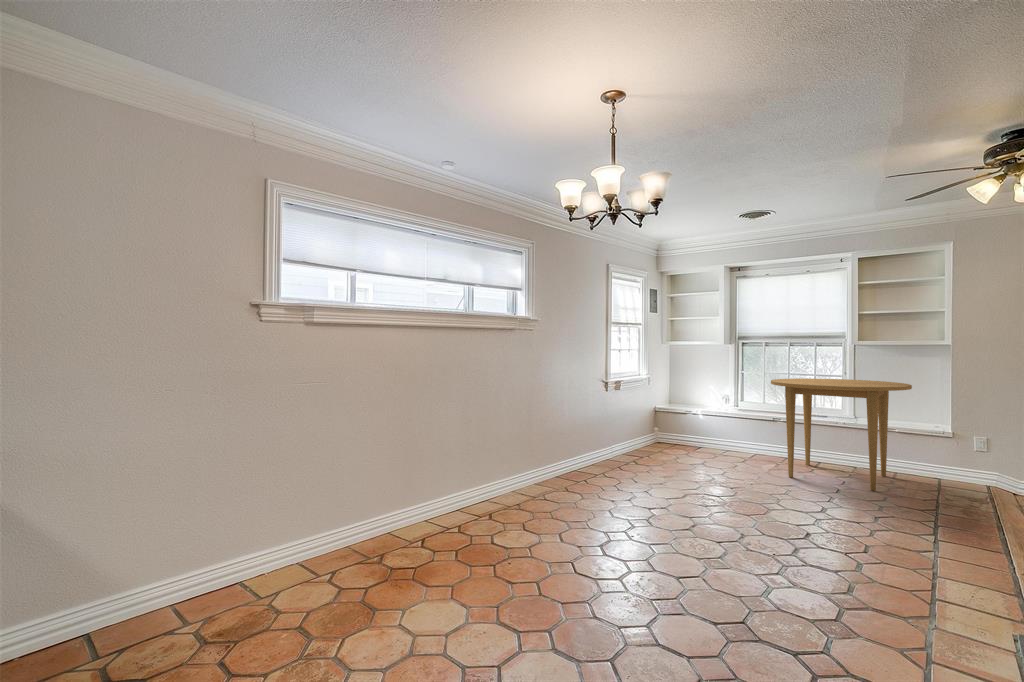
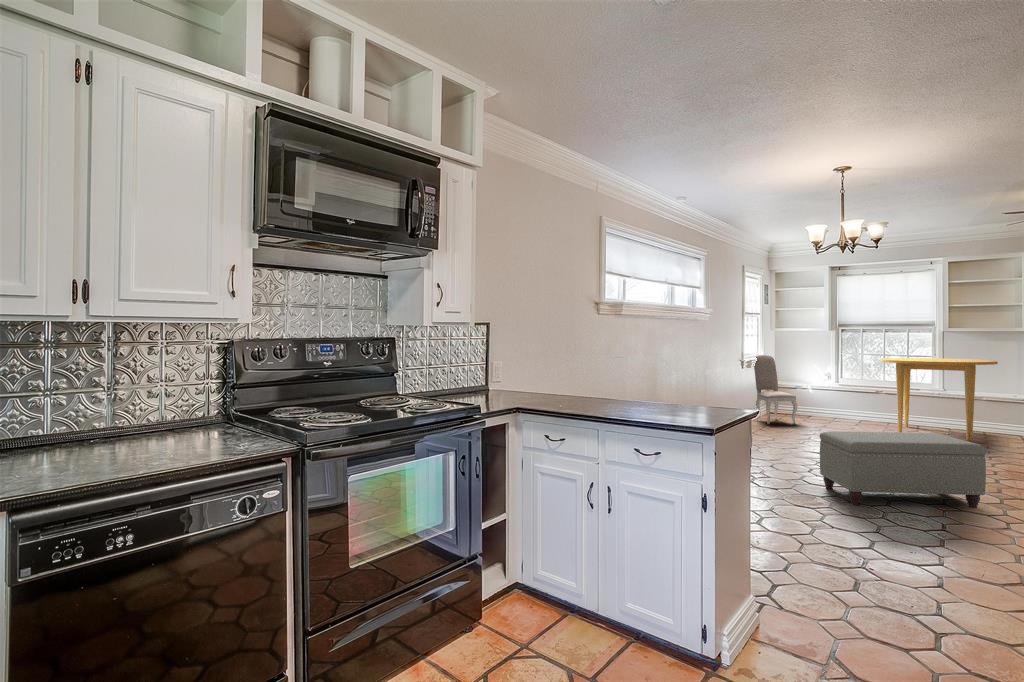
dining chair: none [631,373,676,459] -> present [754,355,797,424]
ottoman: none [583,504,808,656] -> present [820,431,987,508]

